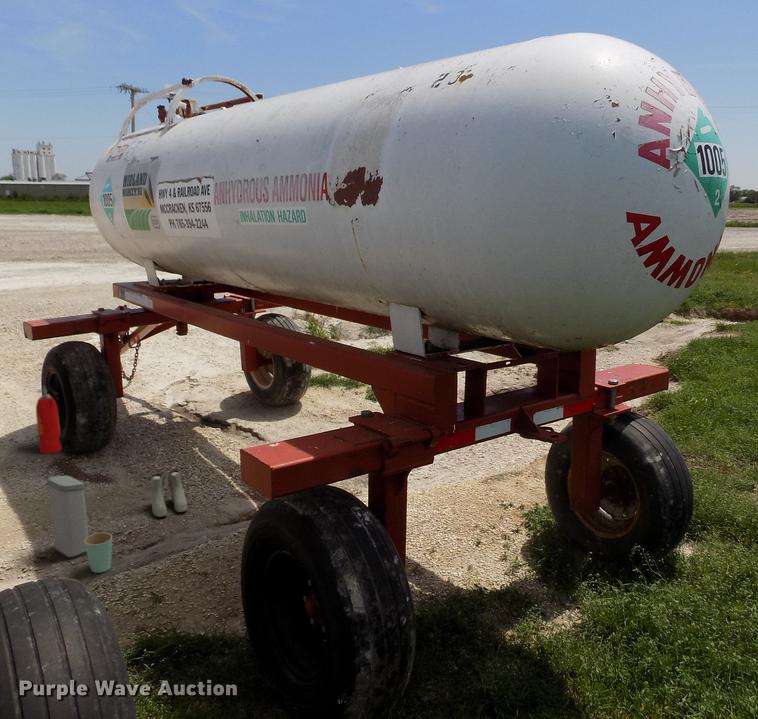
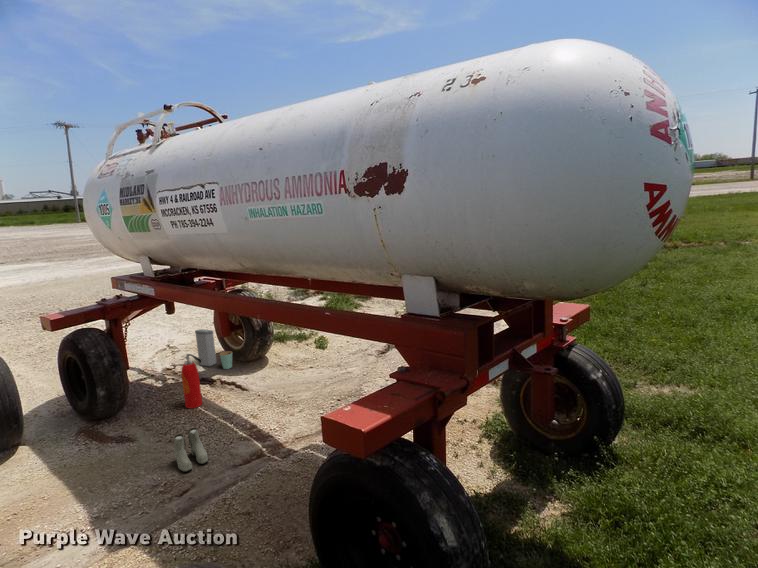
fire extinguisher: present [36,386,62,454] -> present [180,354,202,408]
trash can: present [48,476,112,573] -> present [195,329,232,369]

